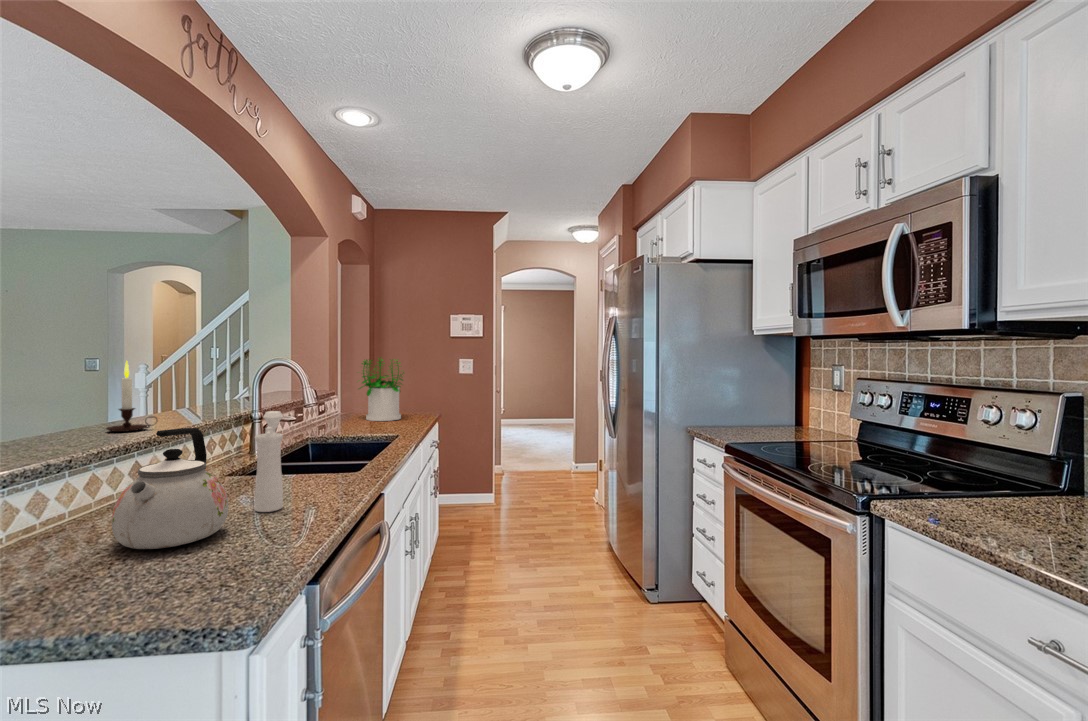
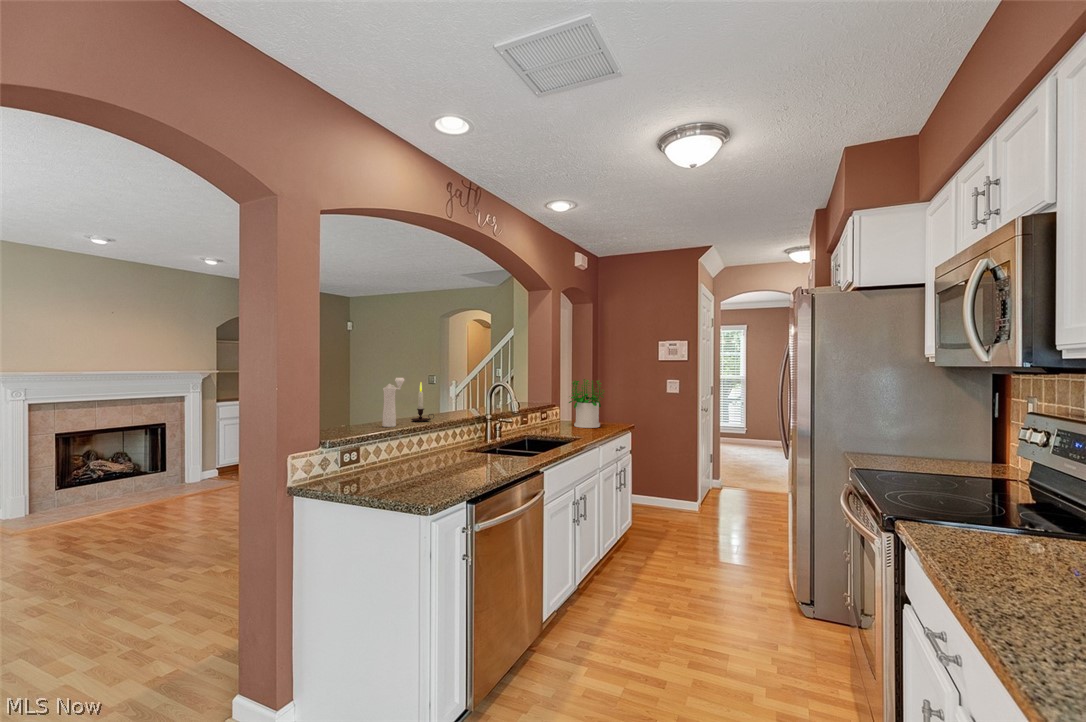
pepper mill: present [255,411,283,512] -> present [382,378,404,427]
kettle: present [112,428,228,549] -> none [401,420,451,479]

